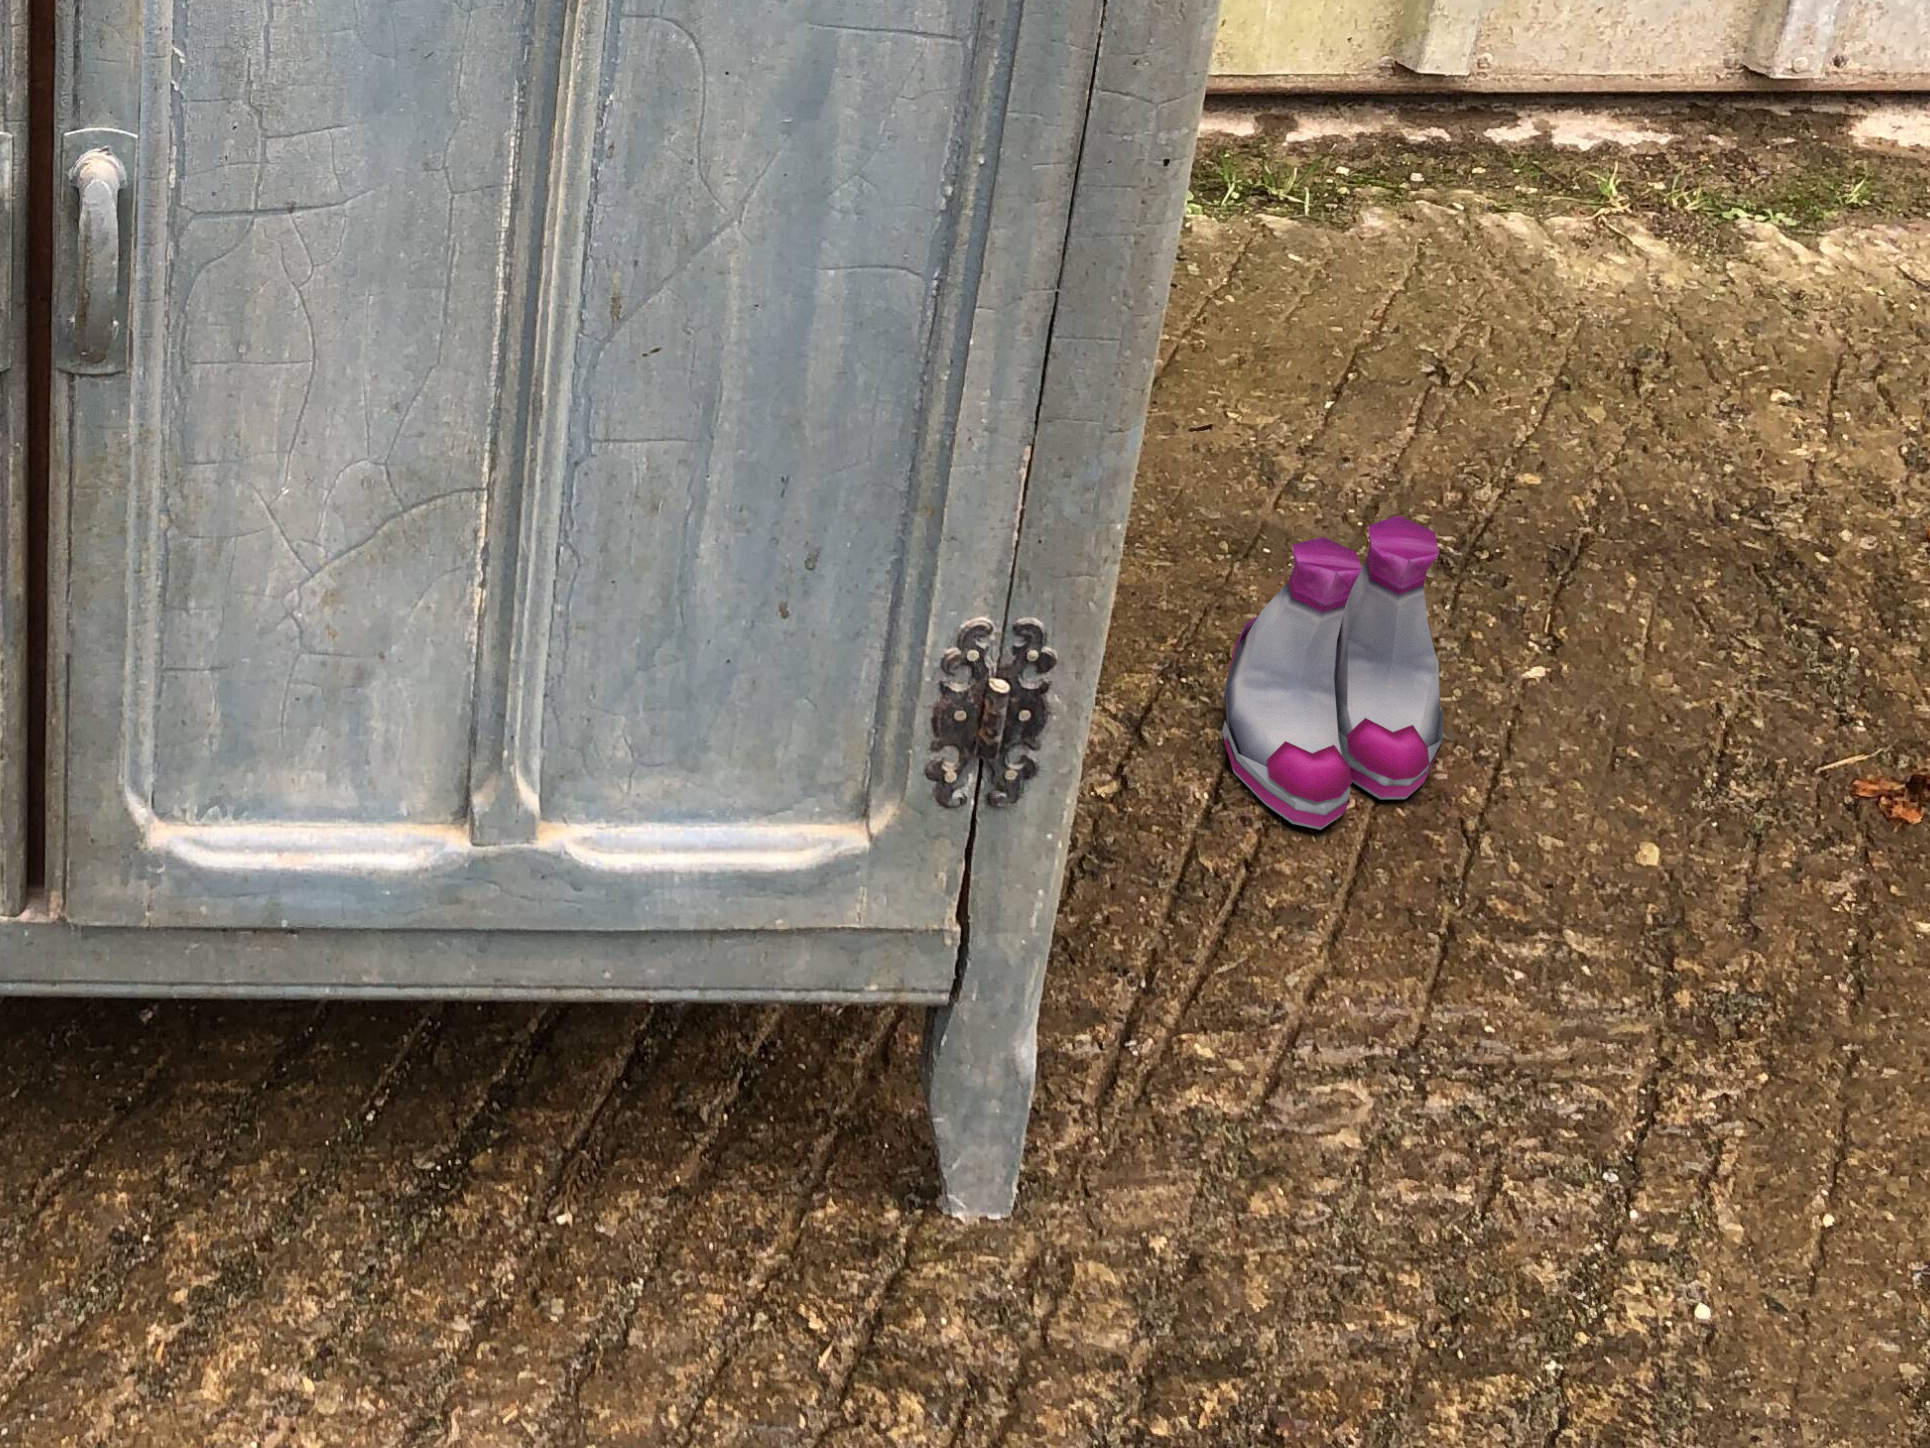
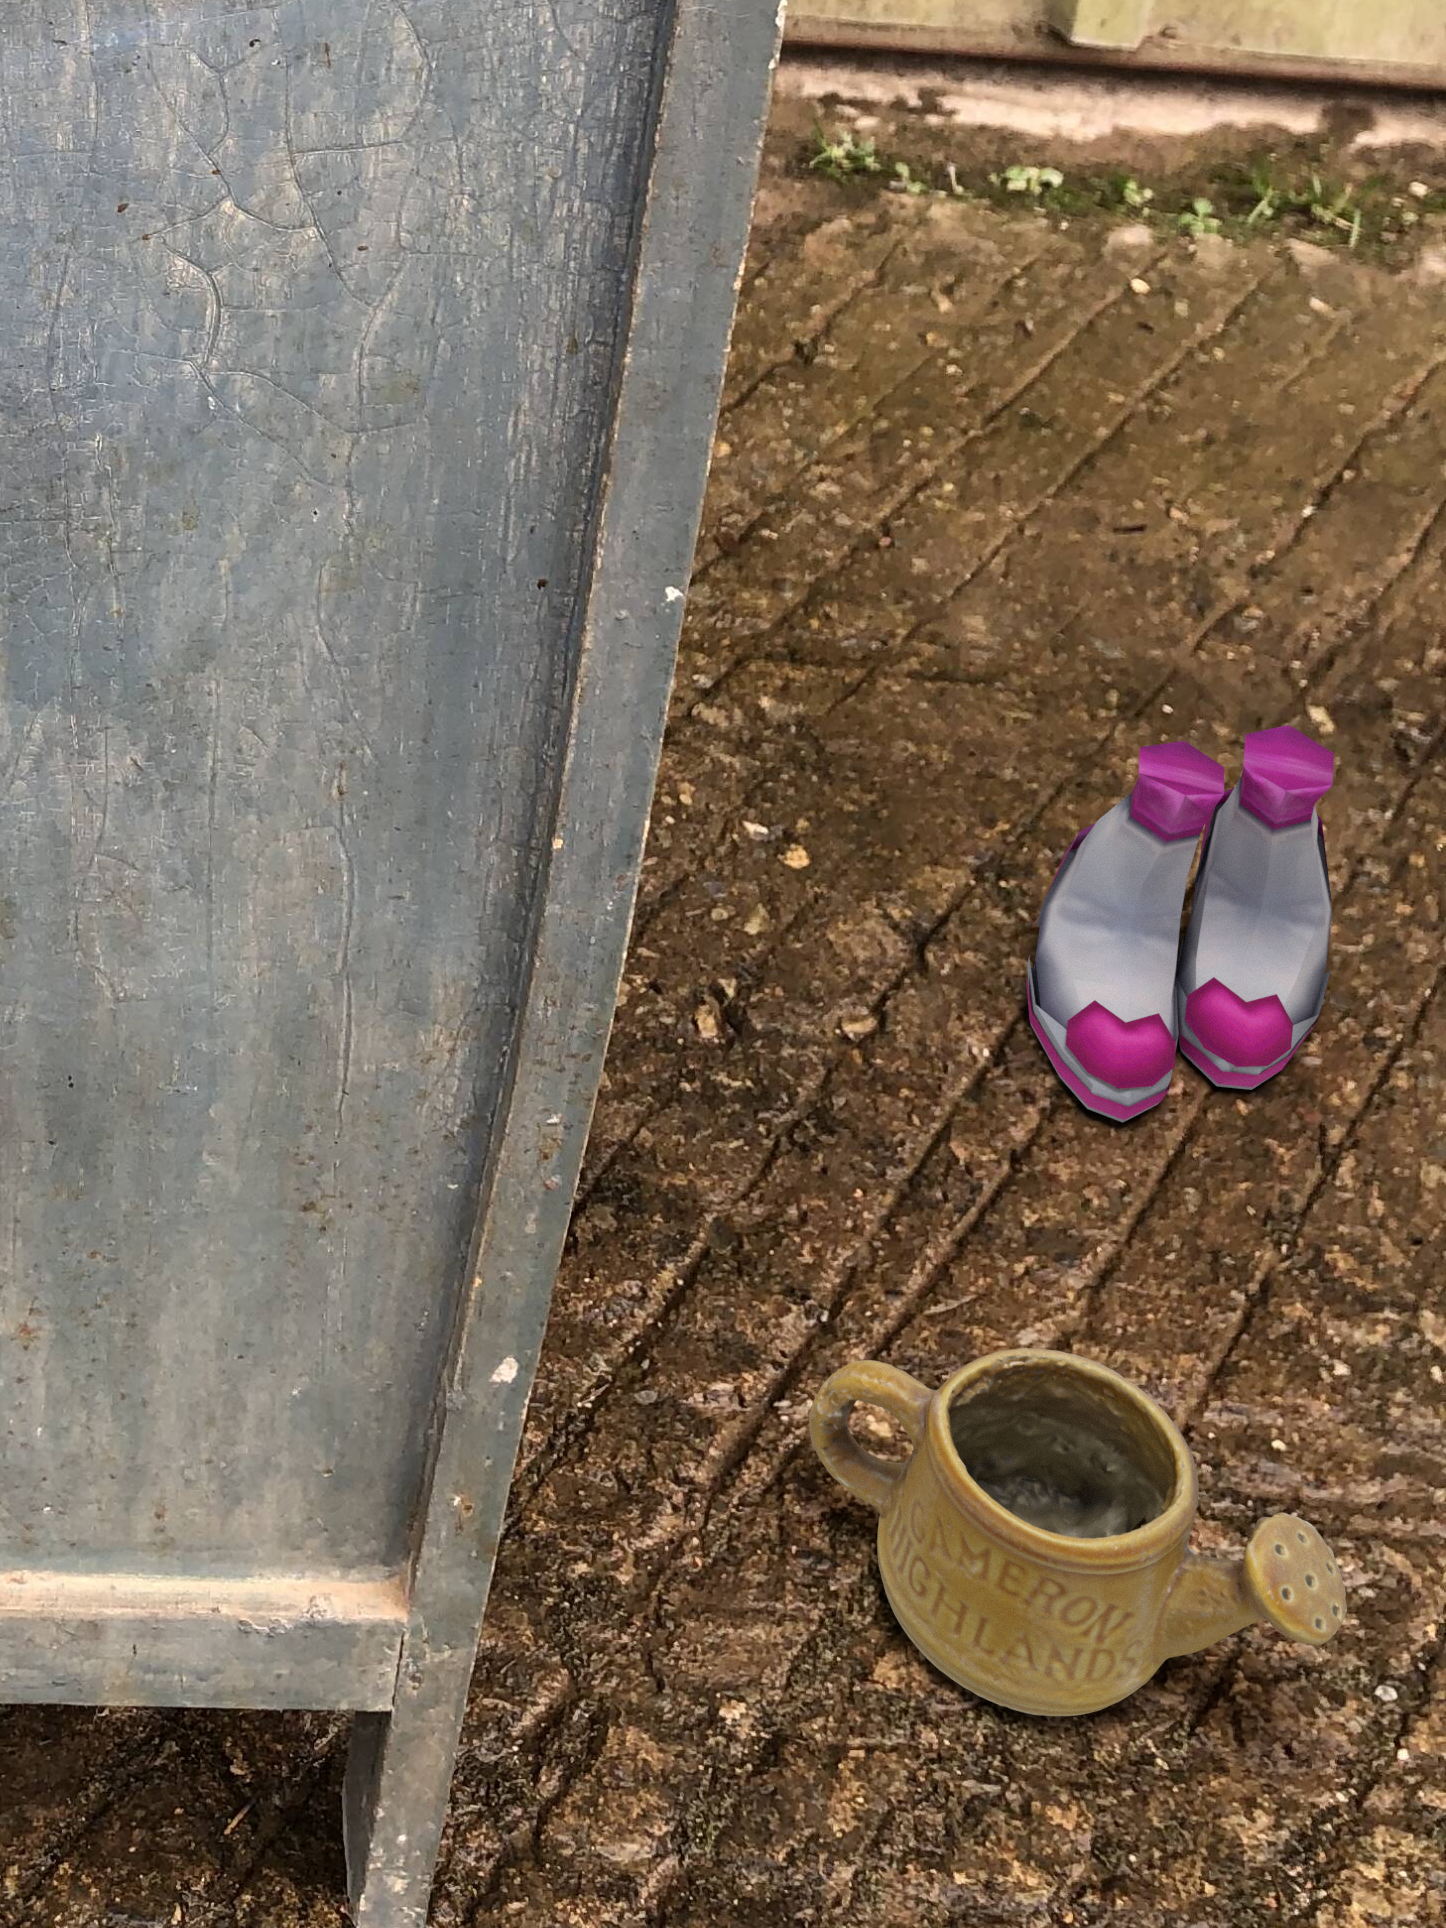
watering can: none [1169,952,1587,1218] -> present [809,1348,1347,1716]

